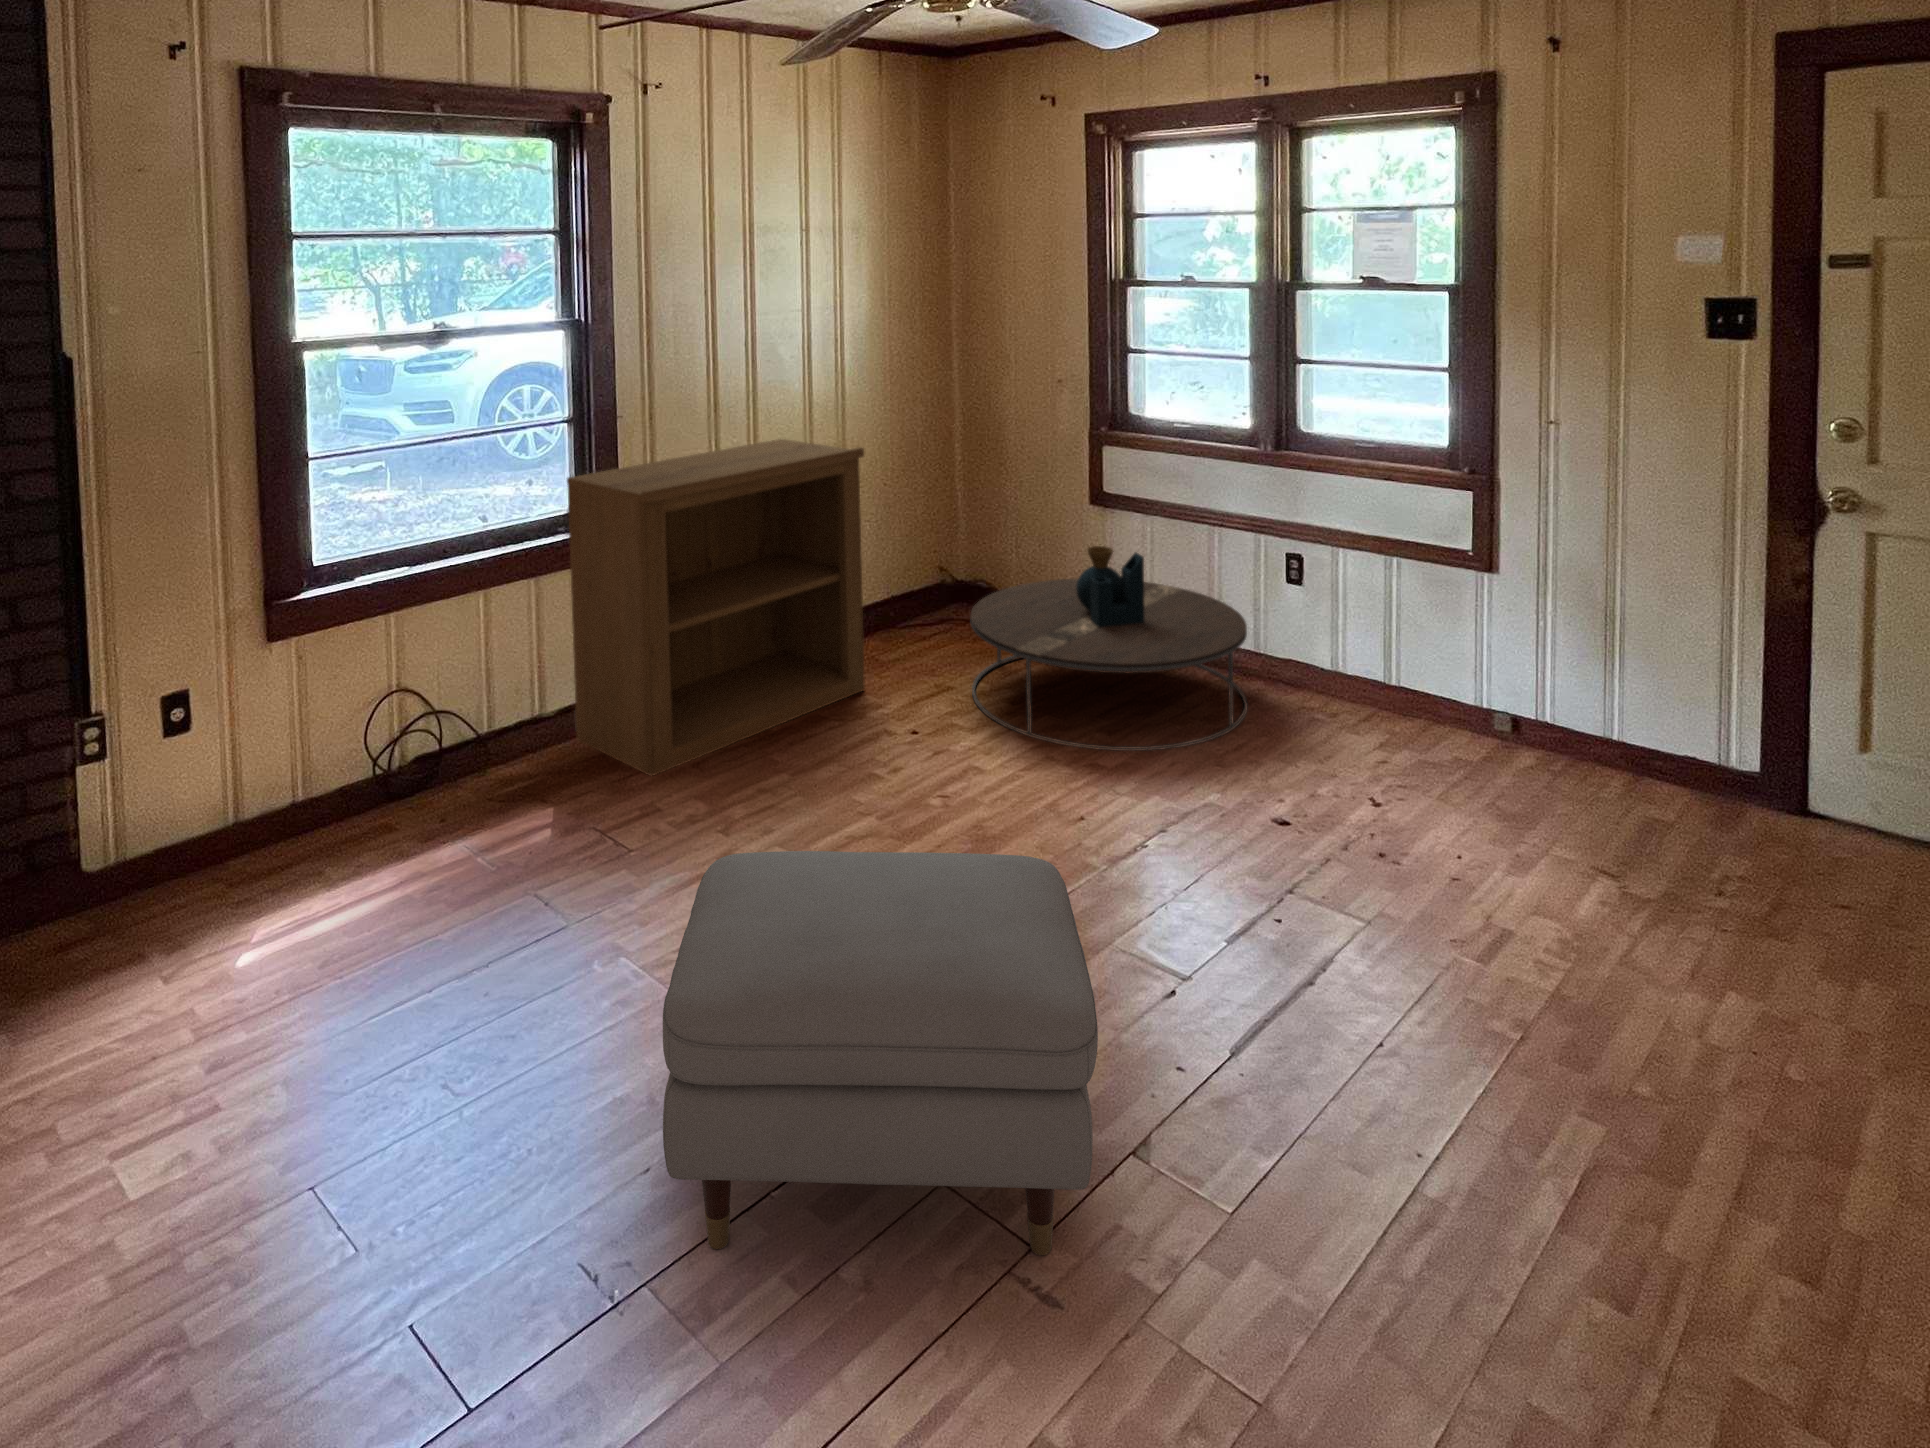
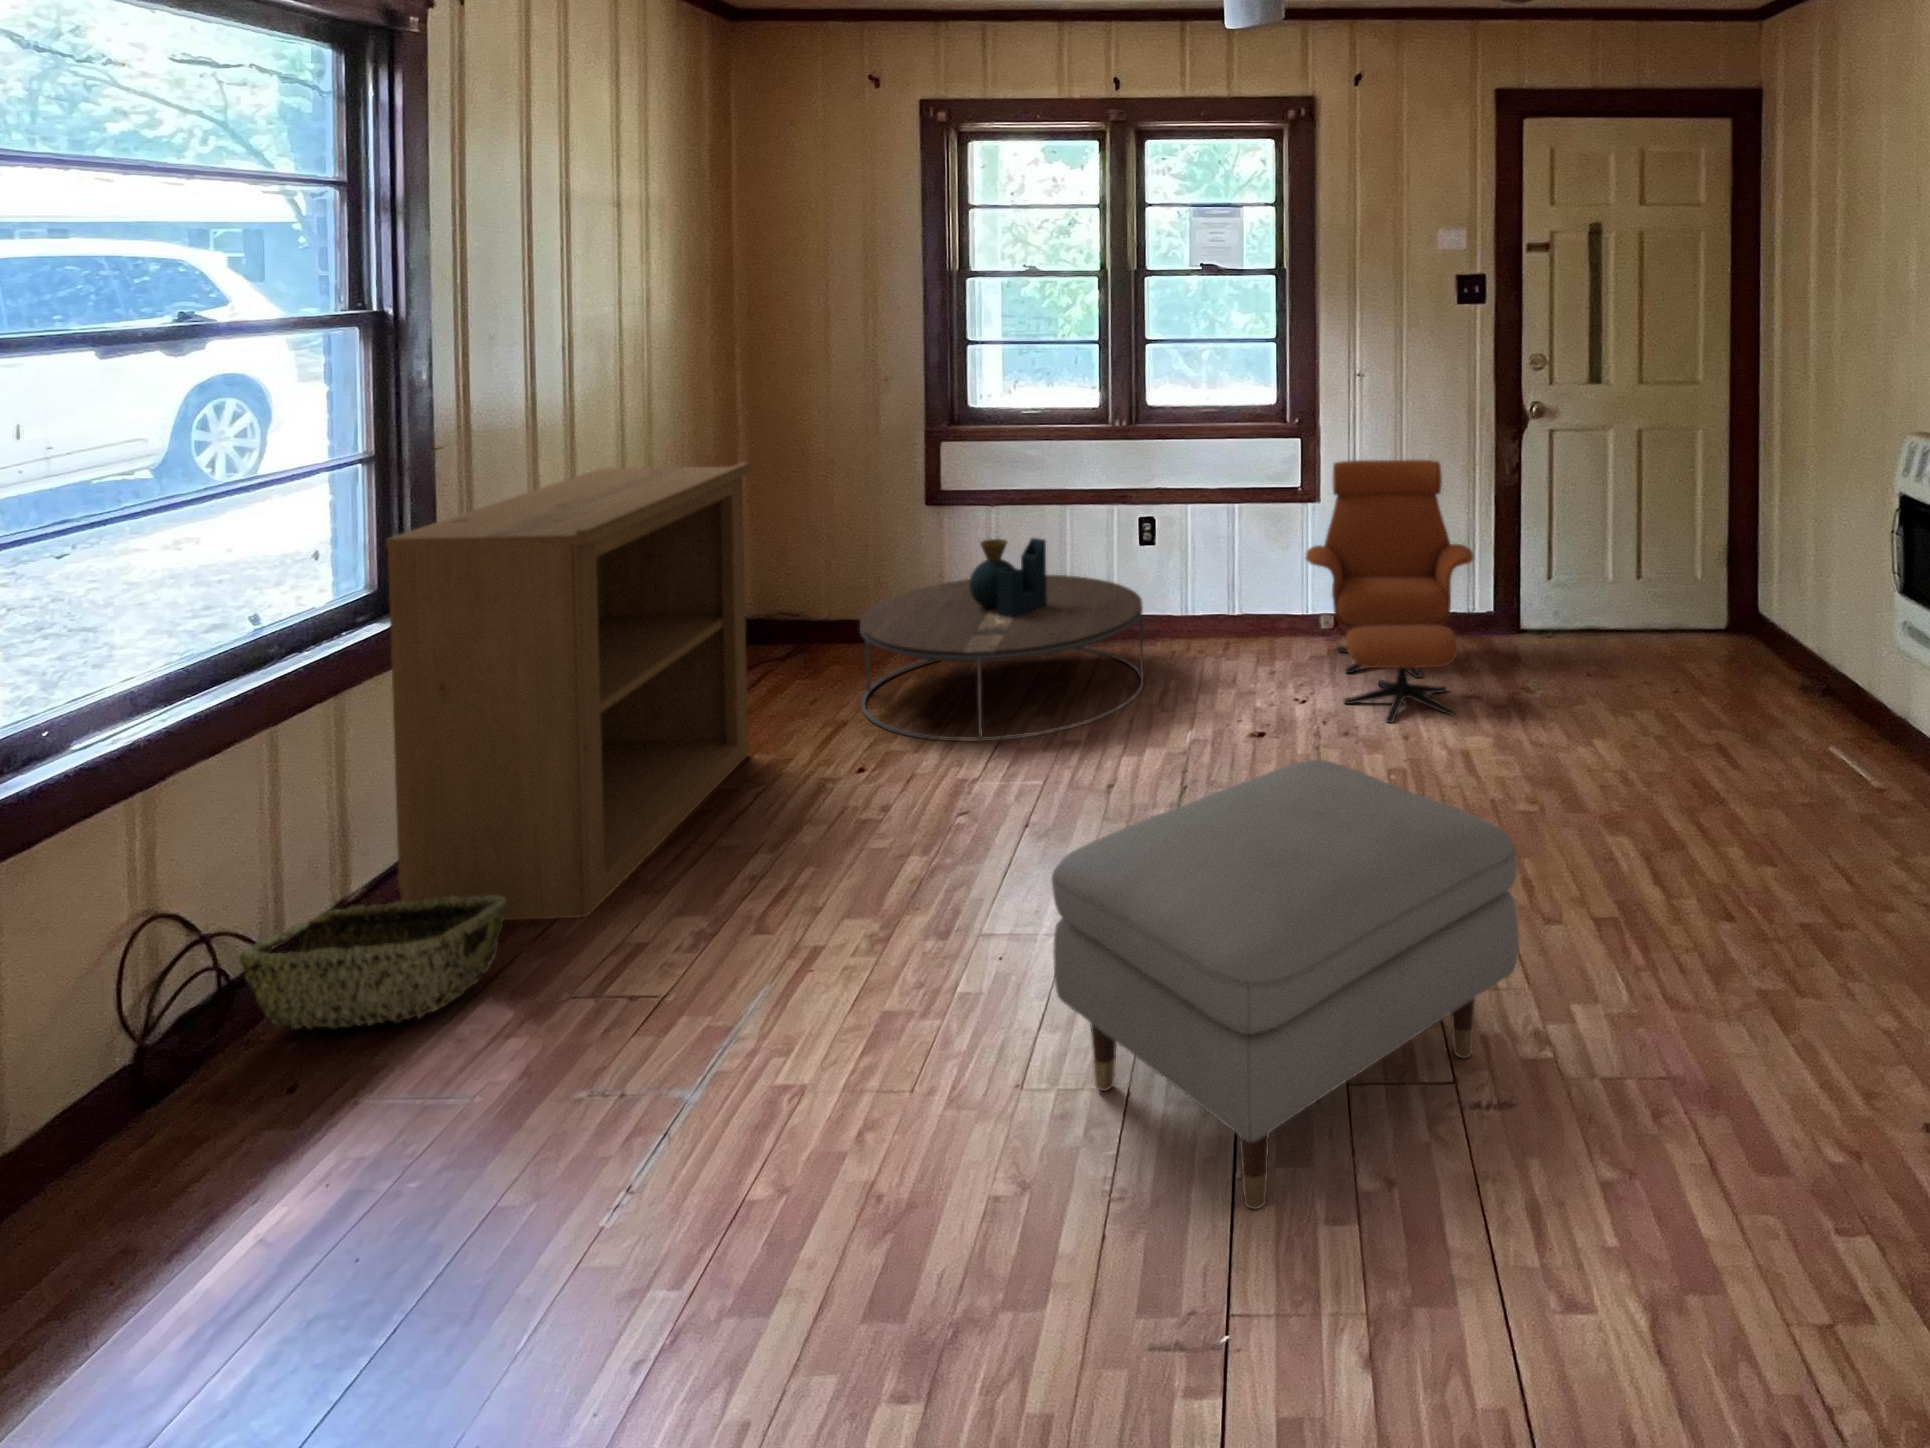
lounge chair: none [1419,527,1687,886] -> present [1306,460,1473,723]
woven basket: none [444,717,578,806] -> present [239,895,507,1029]

